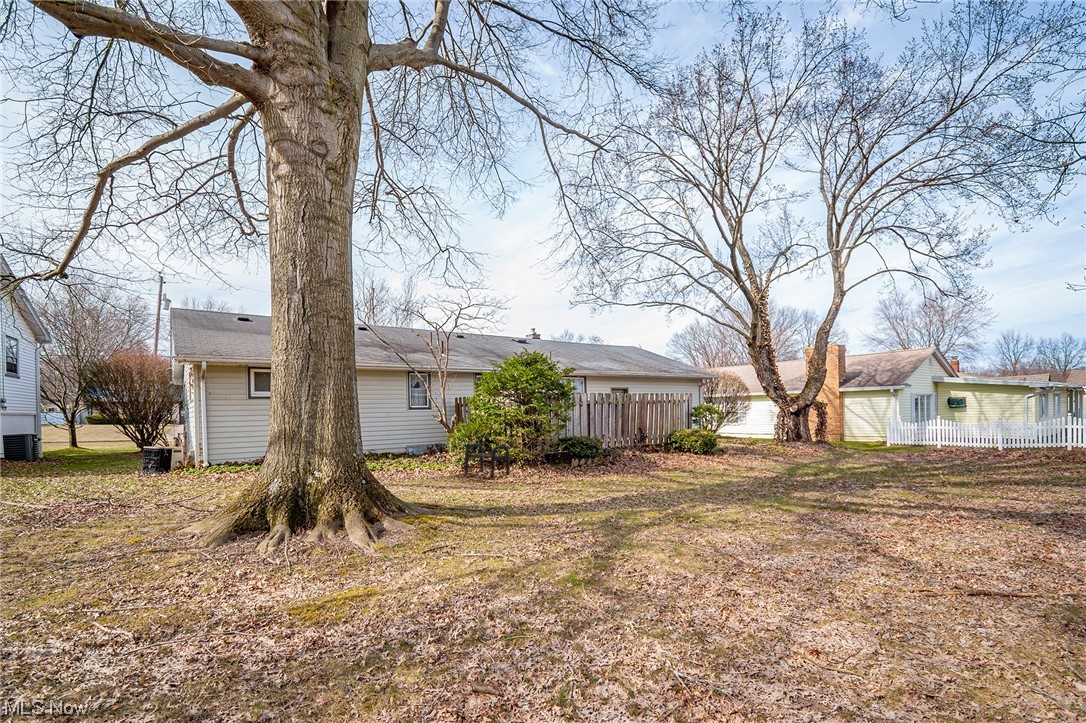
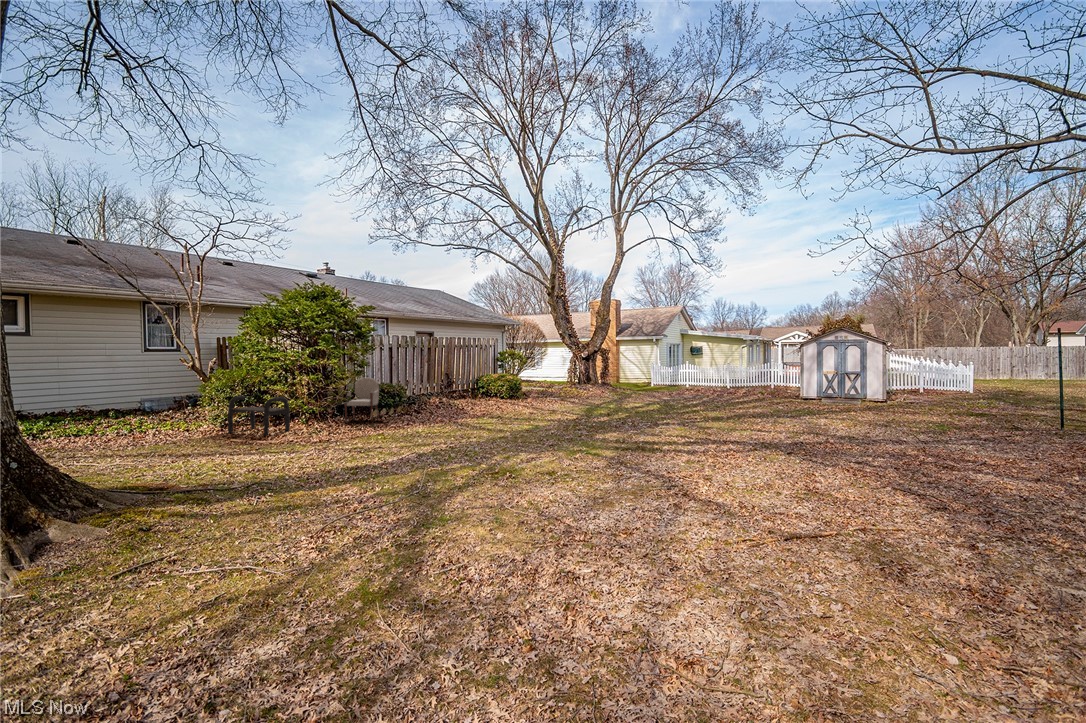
chair: none [552,431,581,470] -> present [345,378,379,421]

